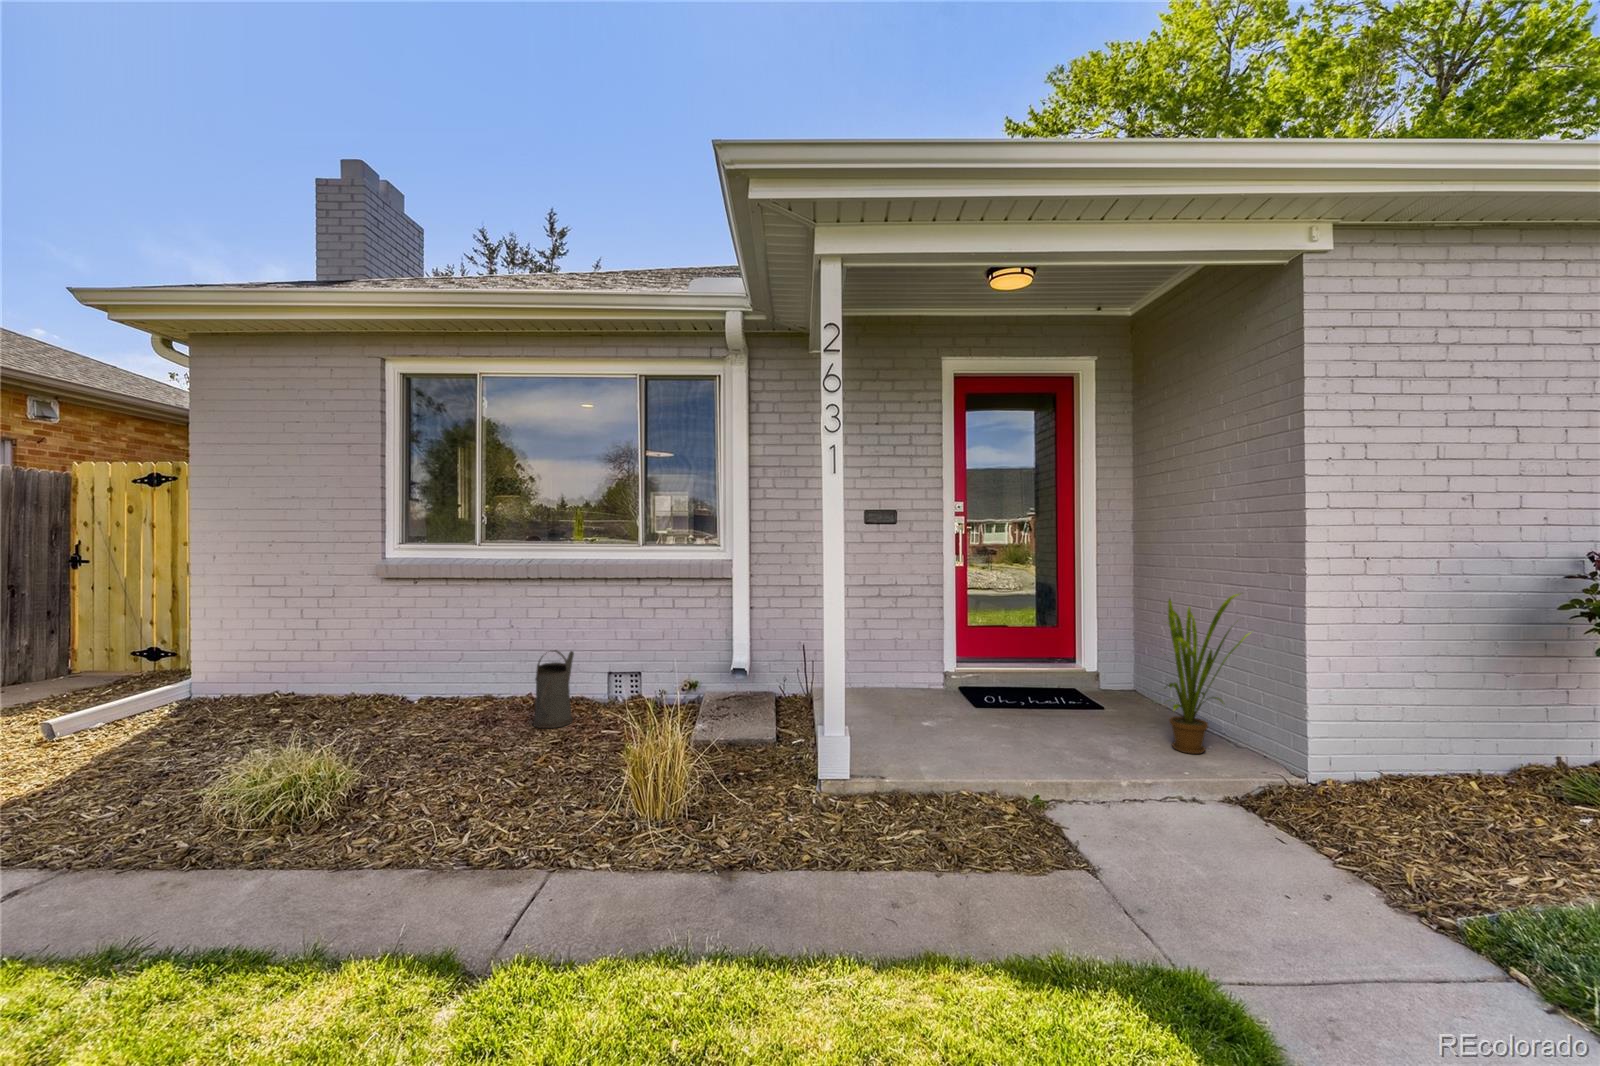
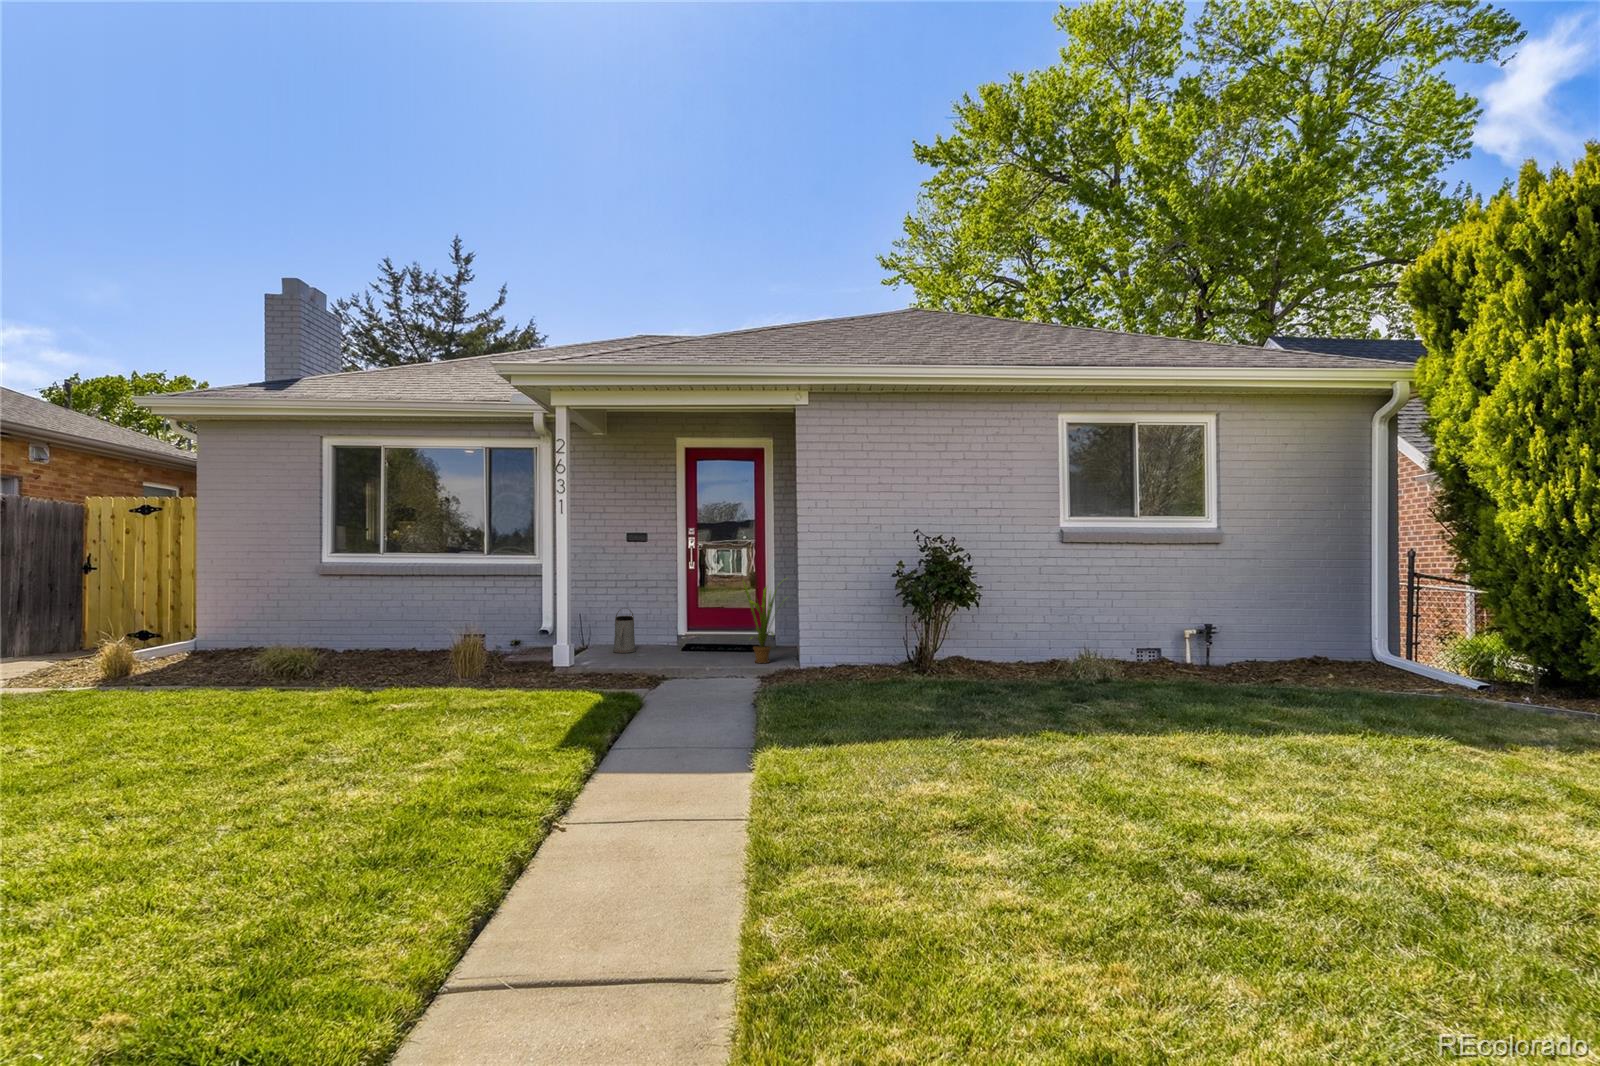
watering can: present [533,650,574,728] -> present [613,608,636,653]

